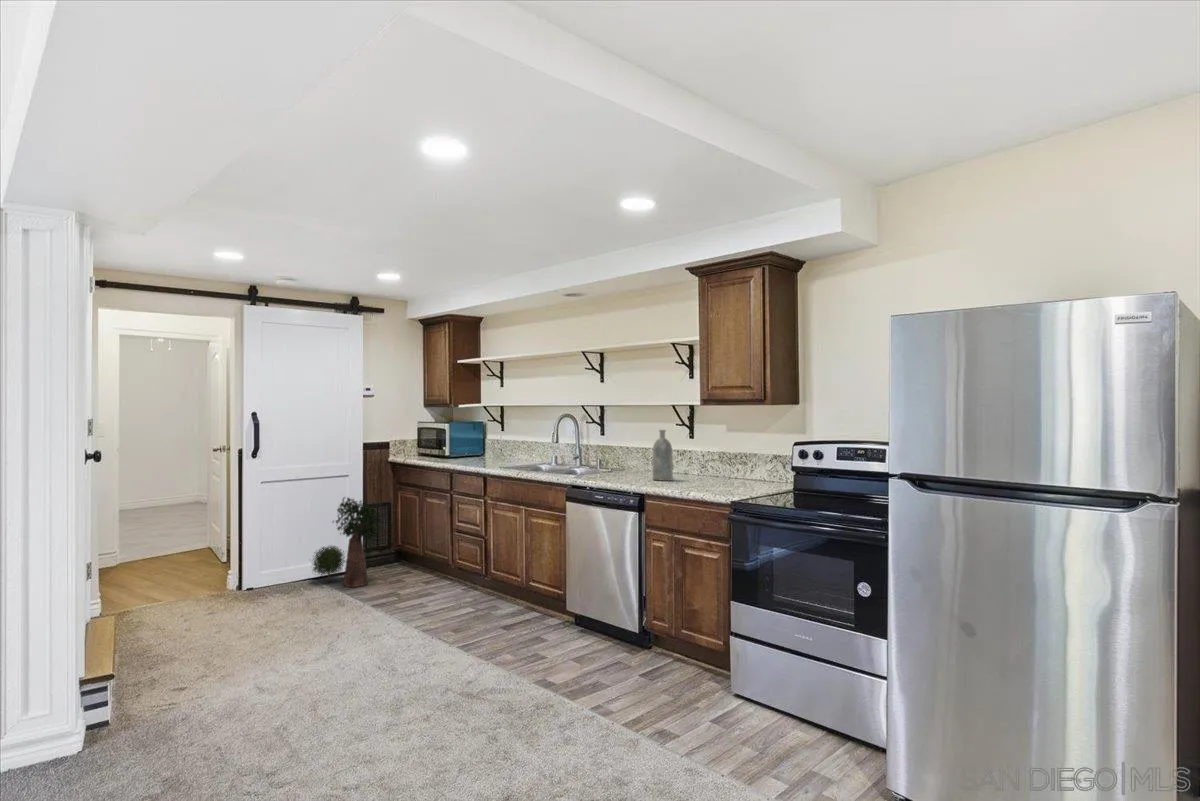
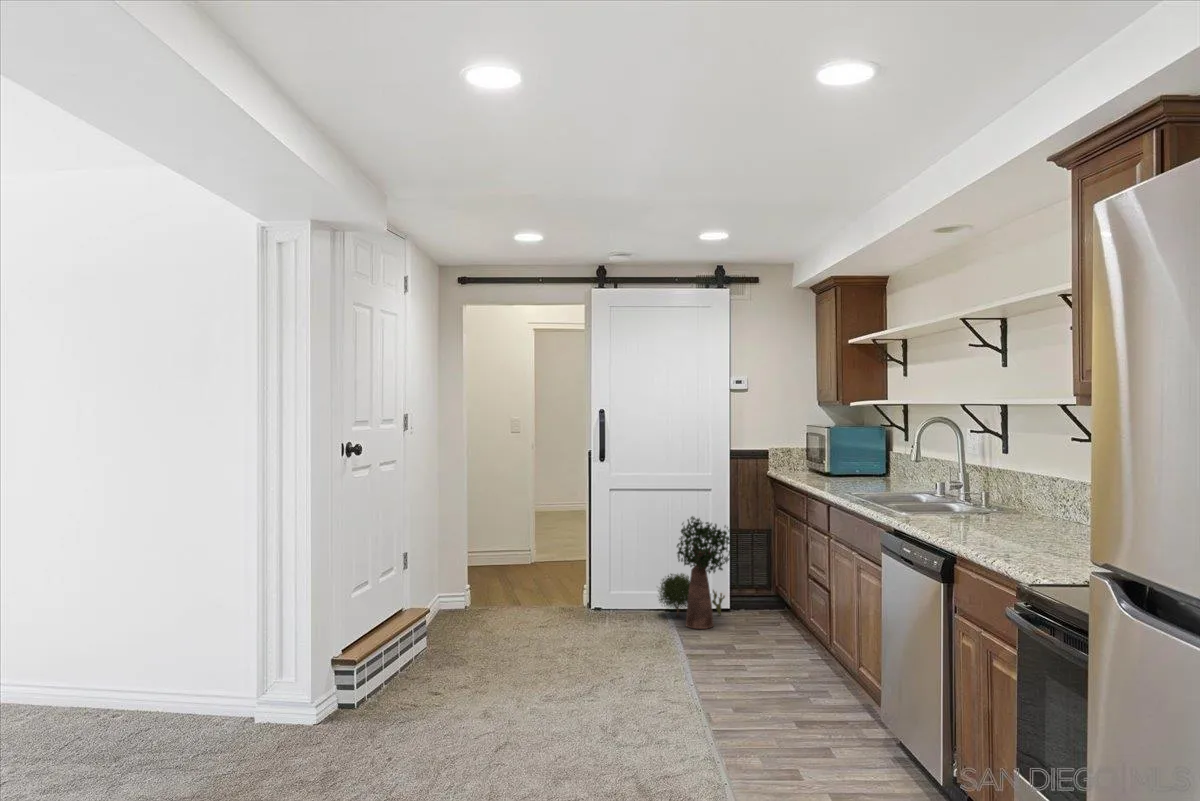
bottle: present [653,430,673,481] -> none [1001,448,1033,538]

